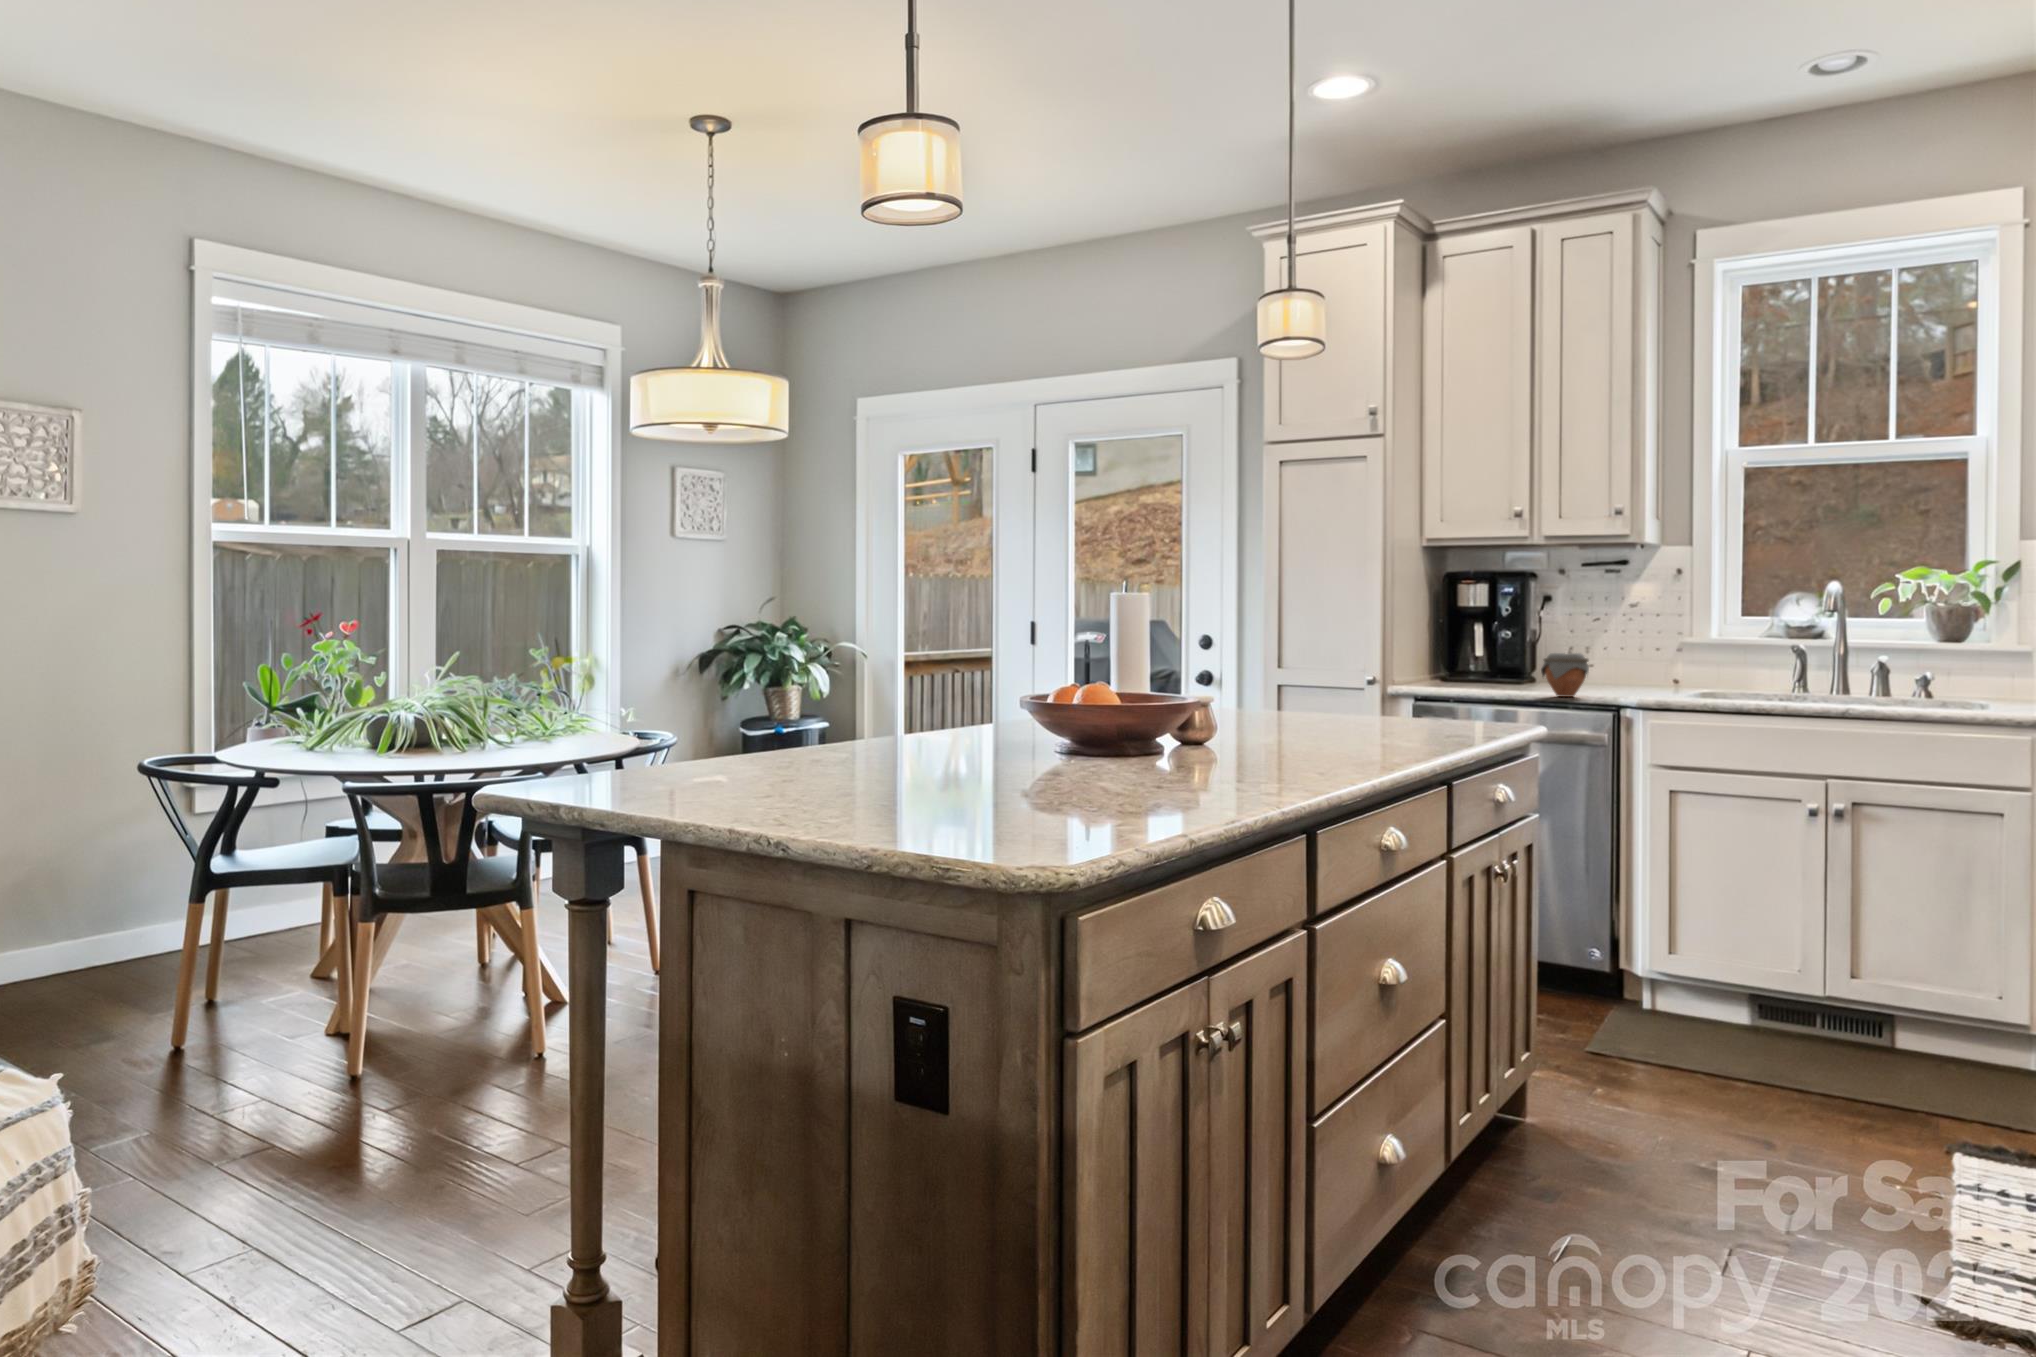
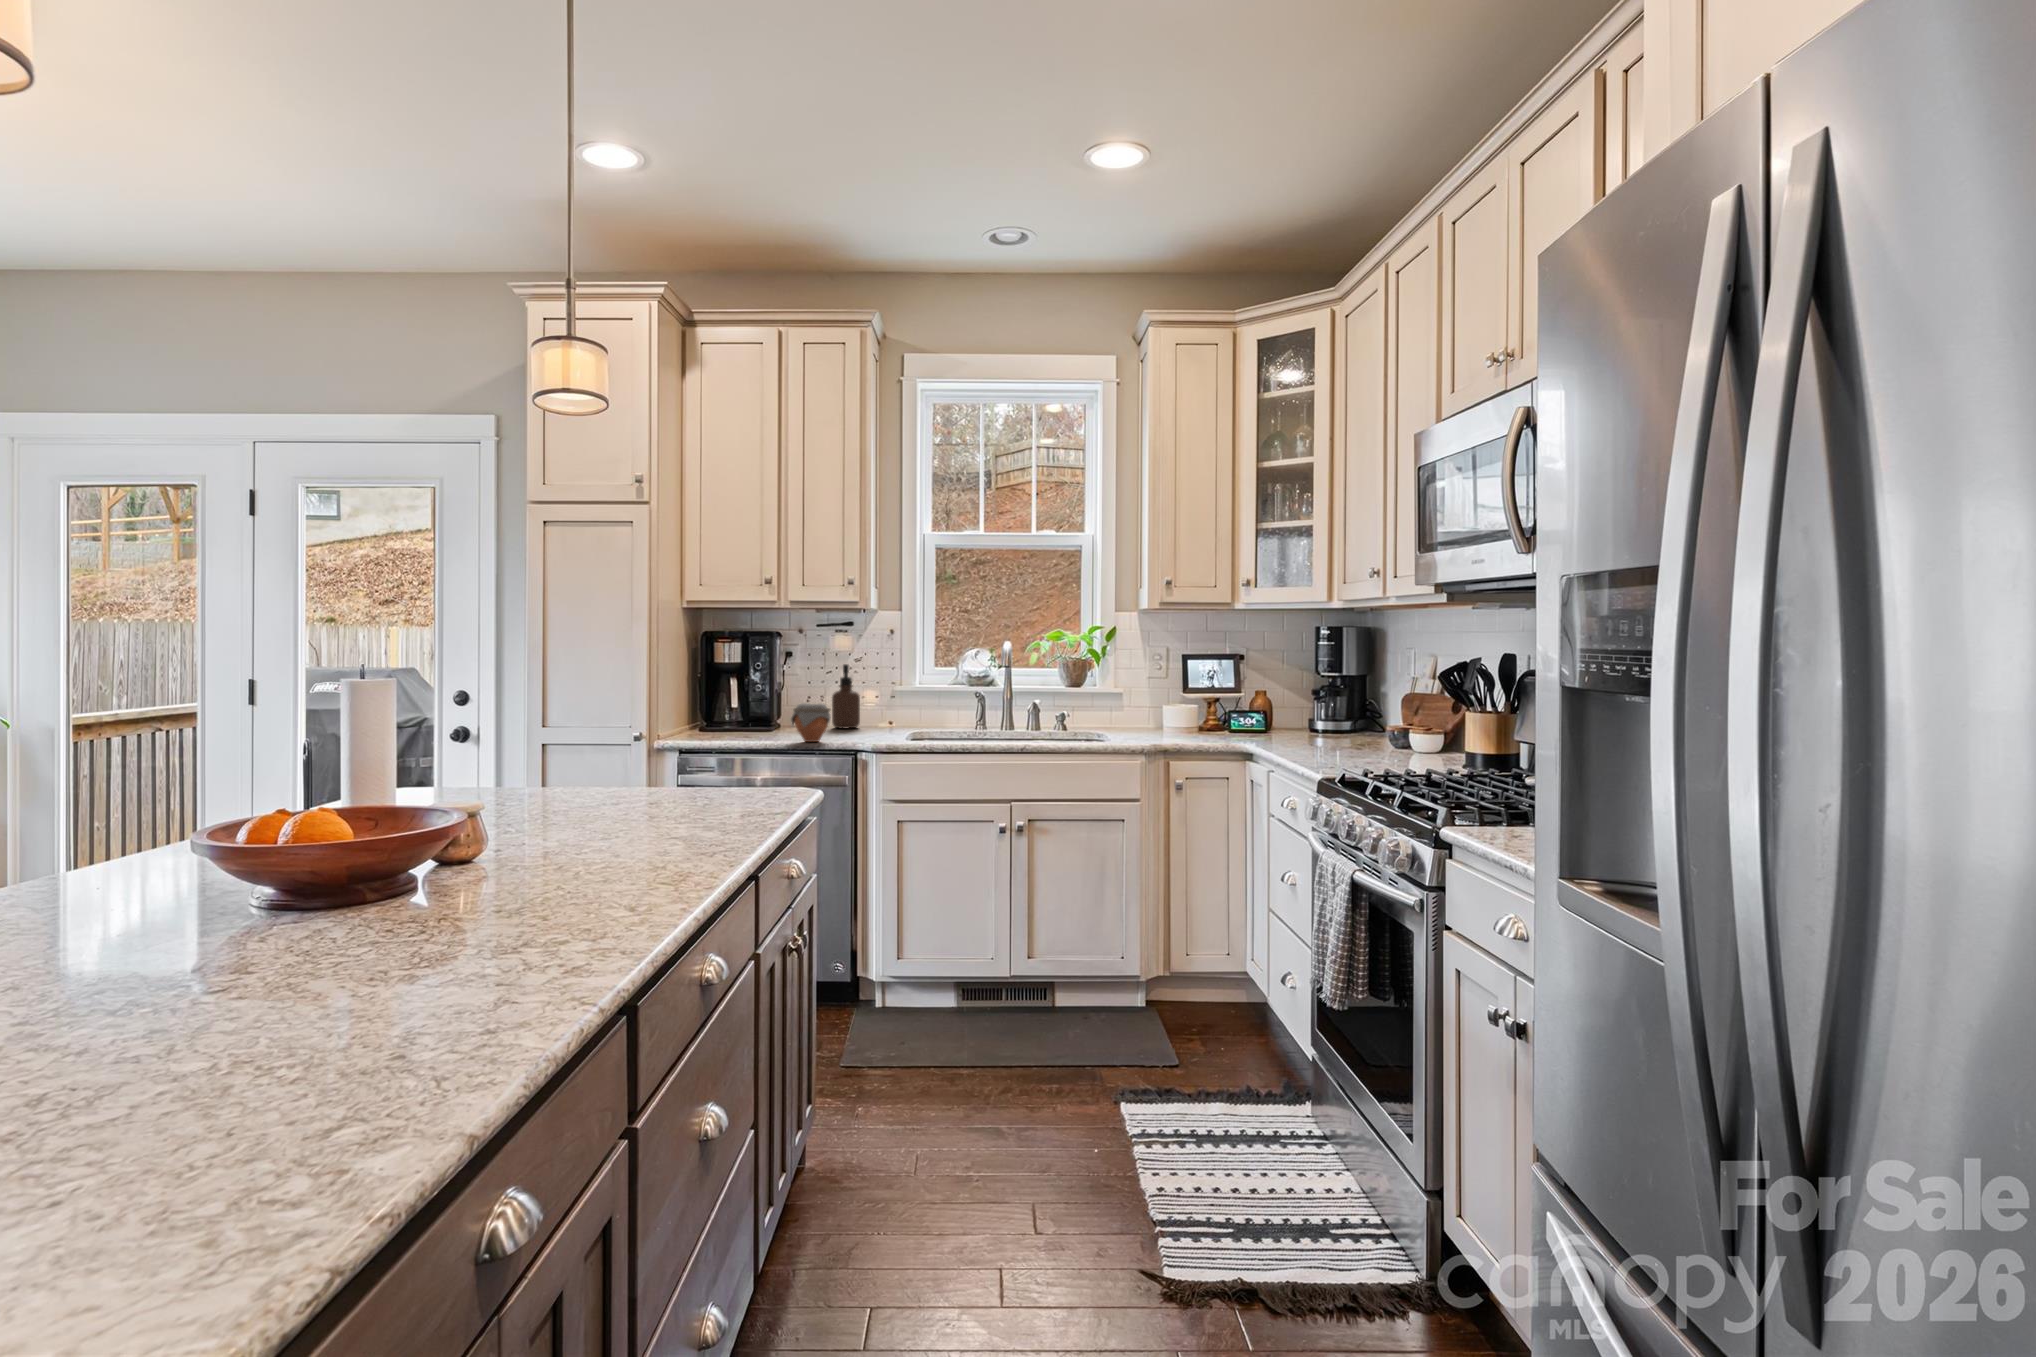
soap dispenser: none [1595,610,1631,685] -> present [832,664,860,728]

